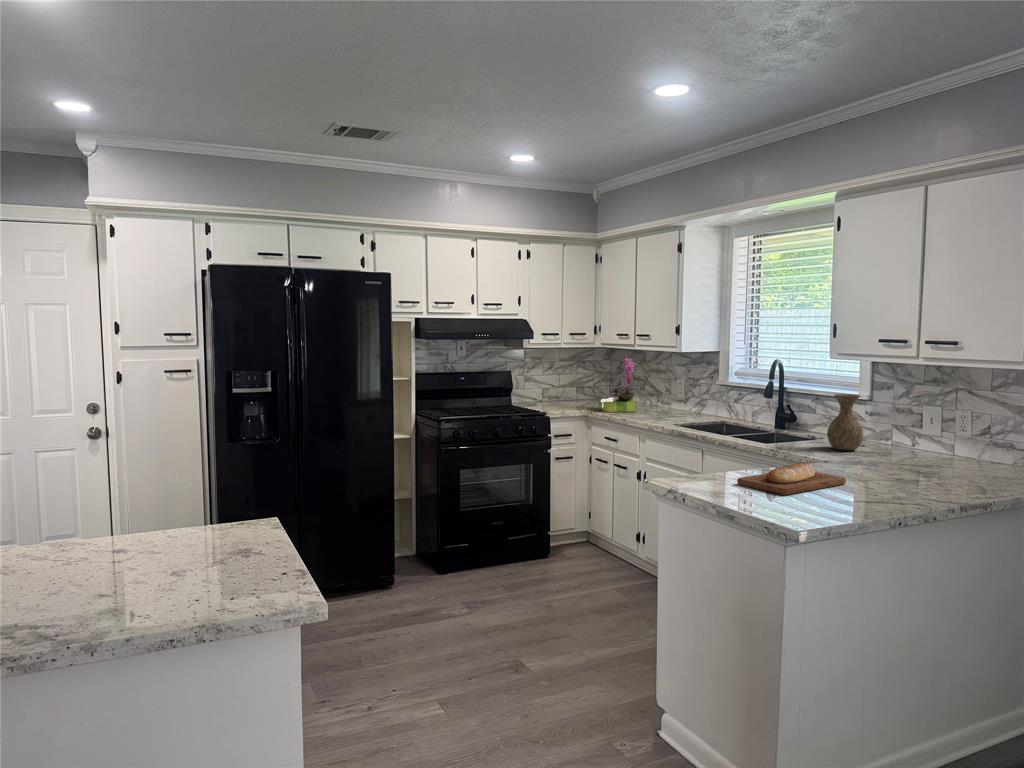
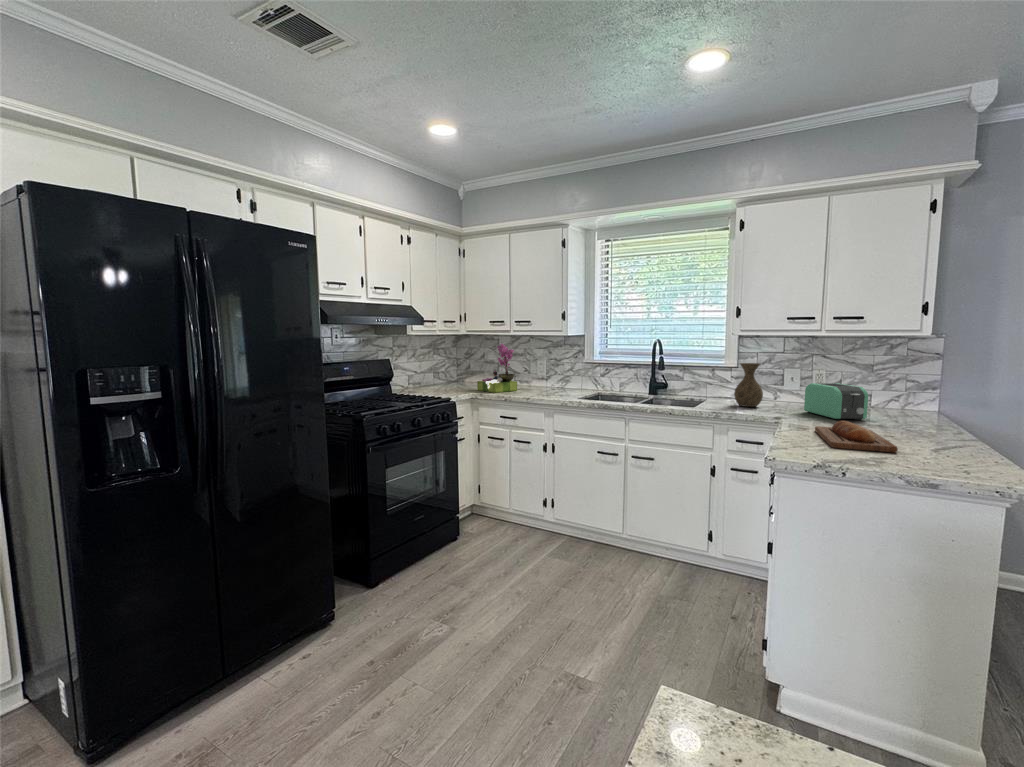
toaster: none [884,424,936,475] -> present [804,383,868,420]

